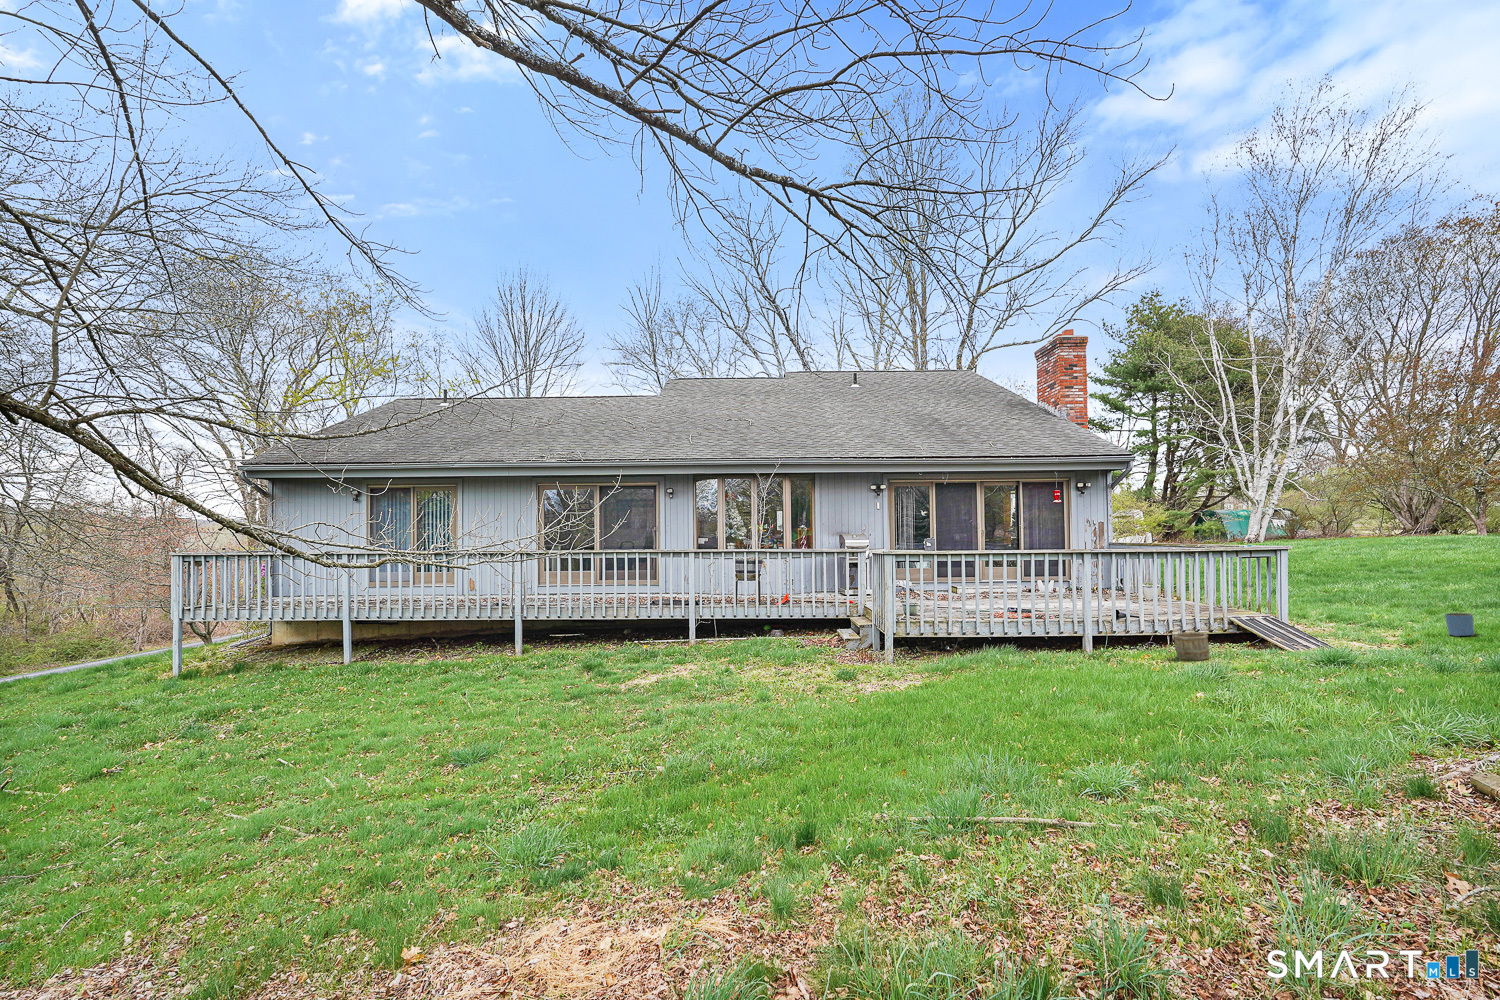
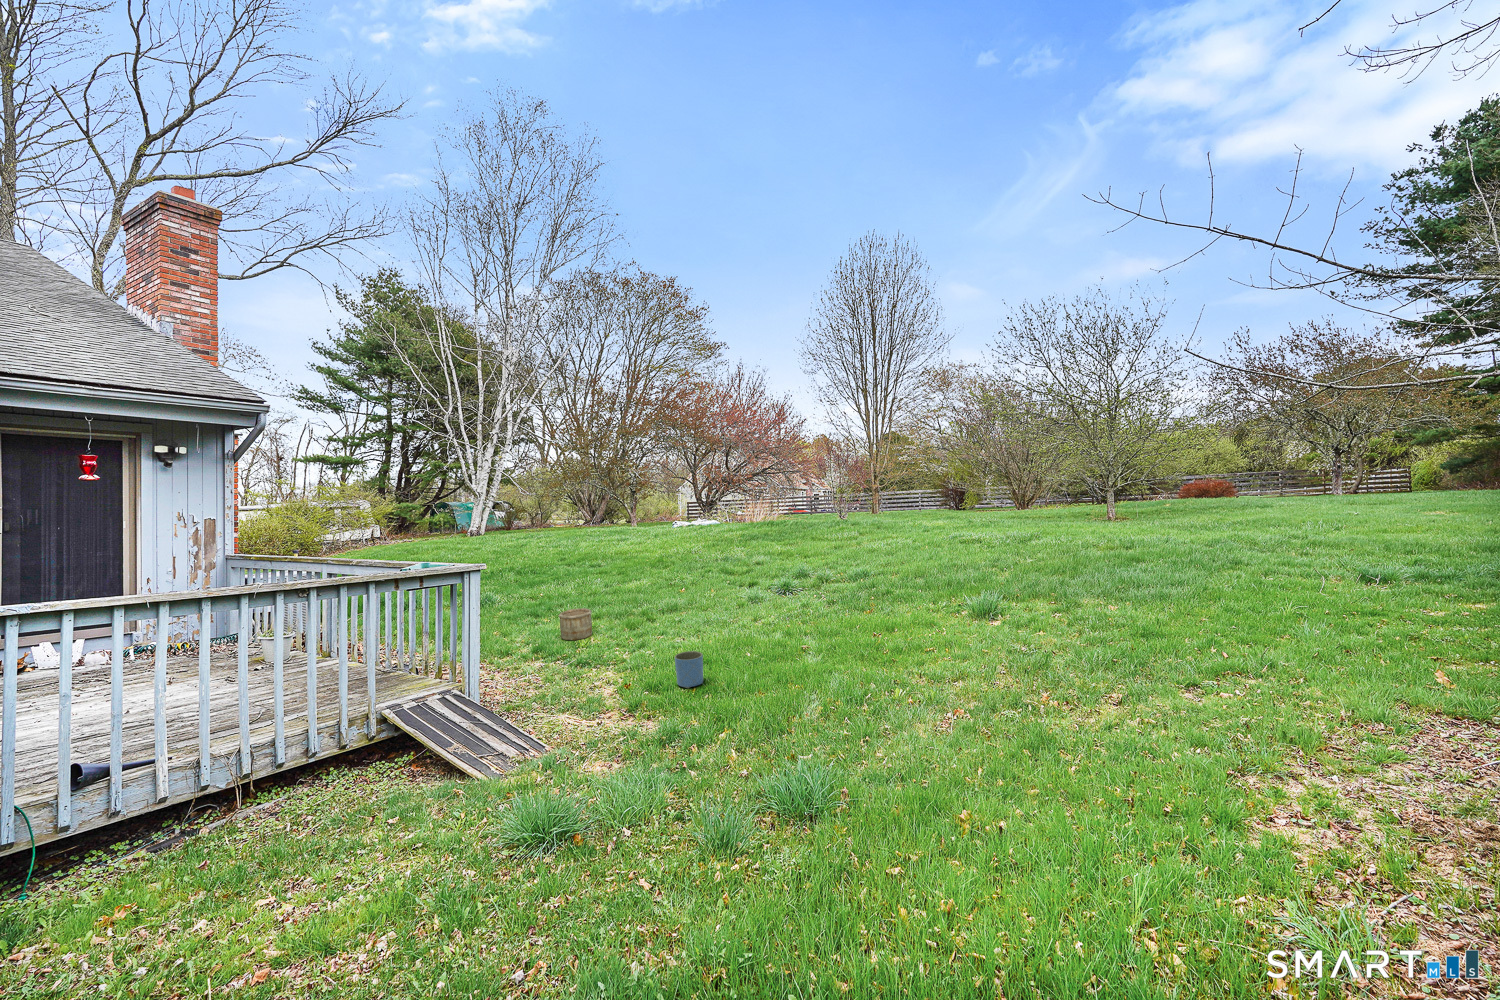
wooden bucket: present [1173,632,1210,660] -> present [558,608,592,640]

